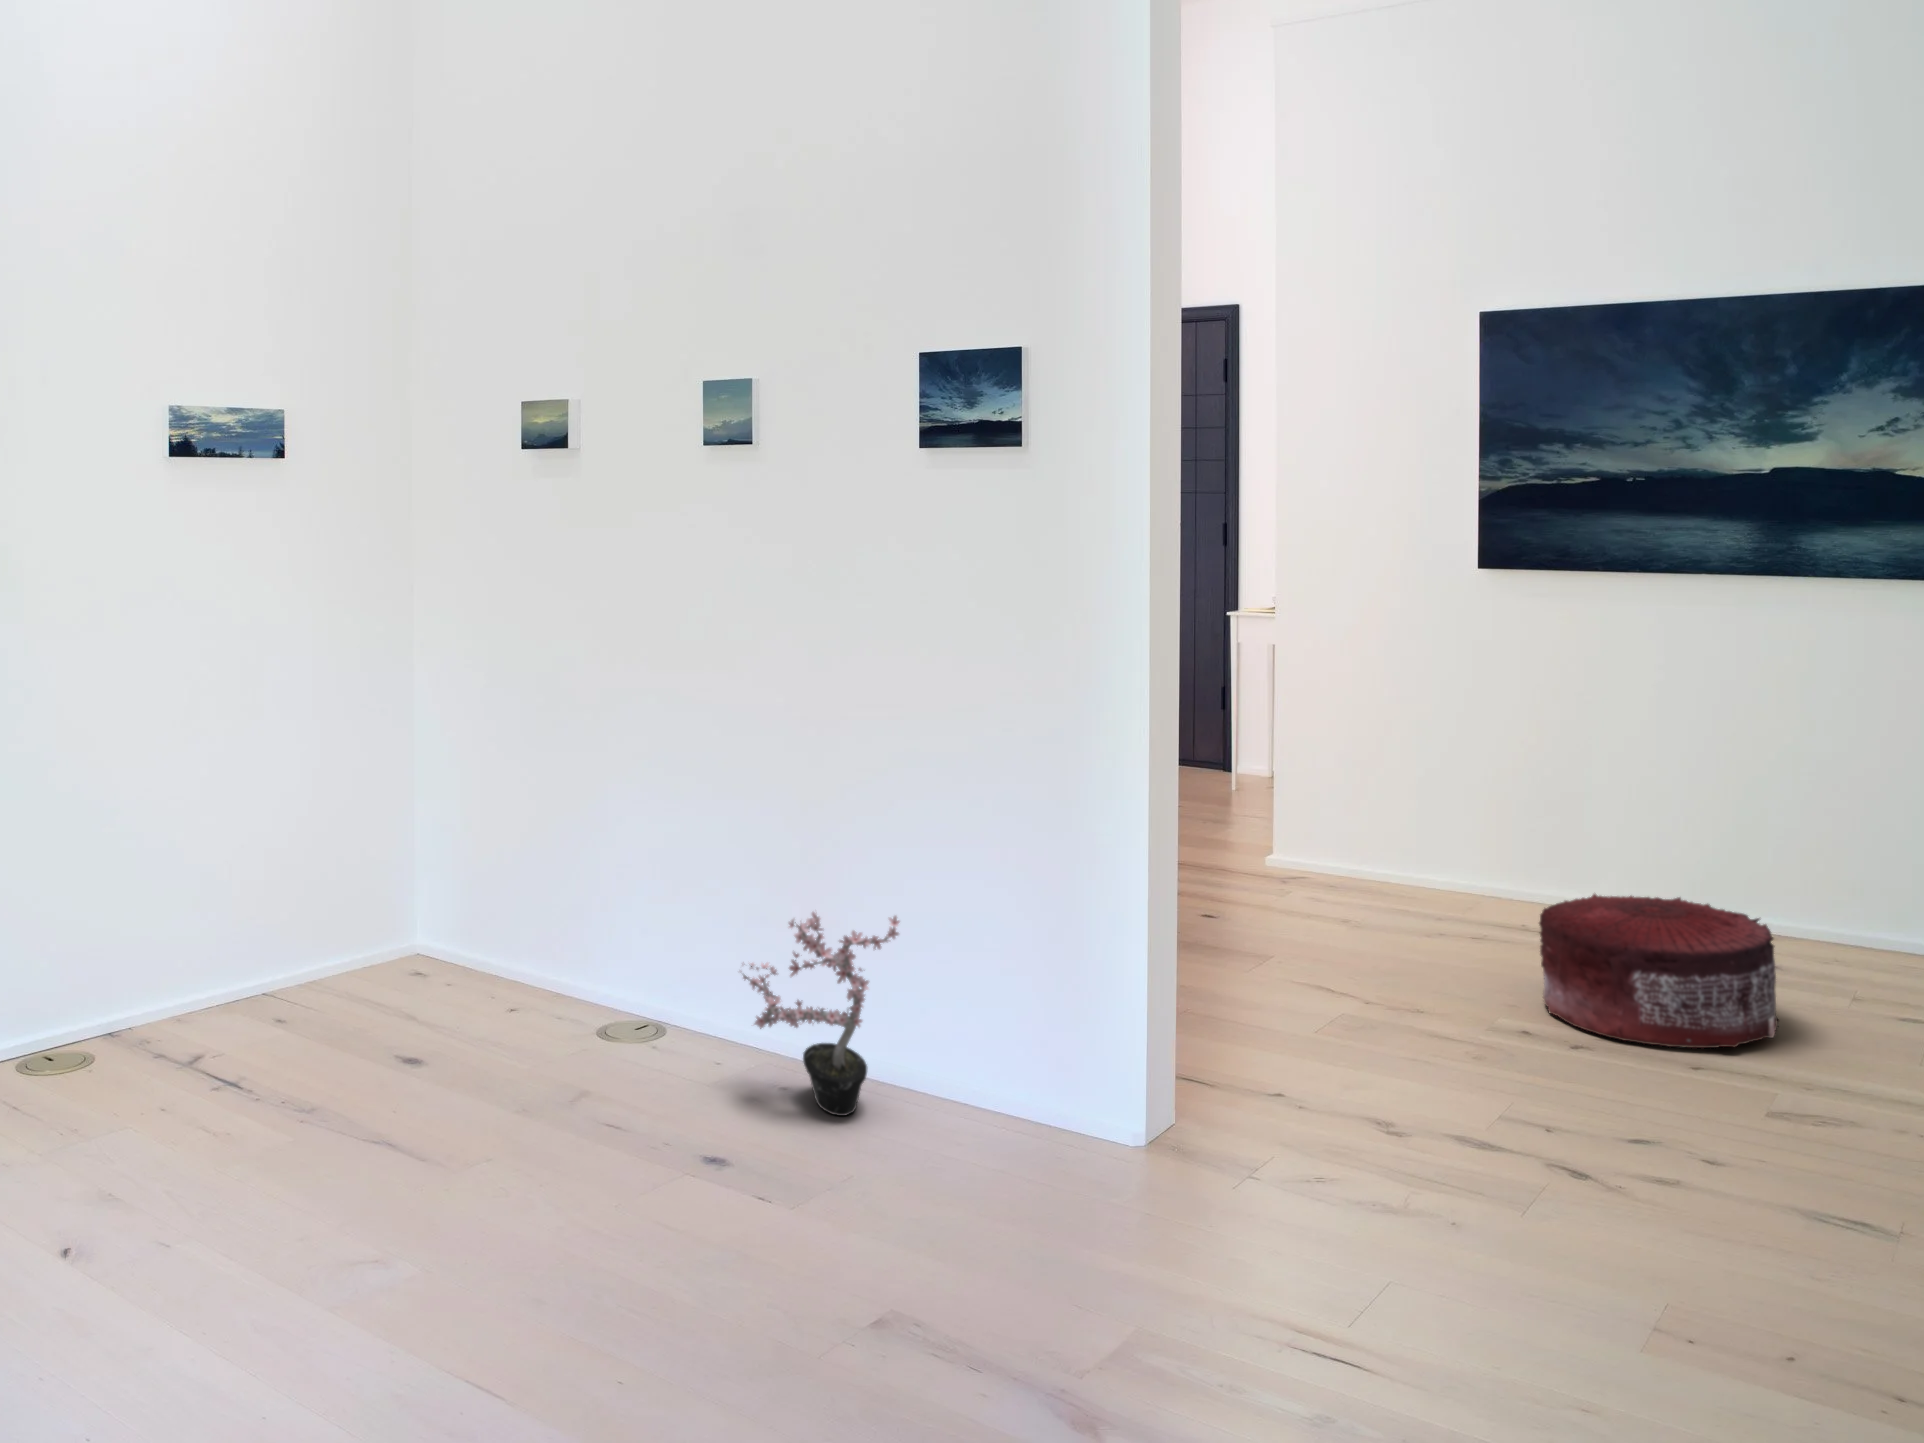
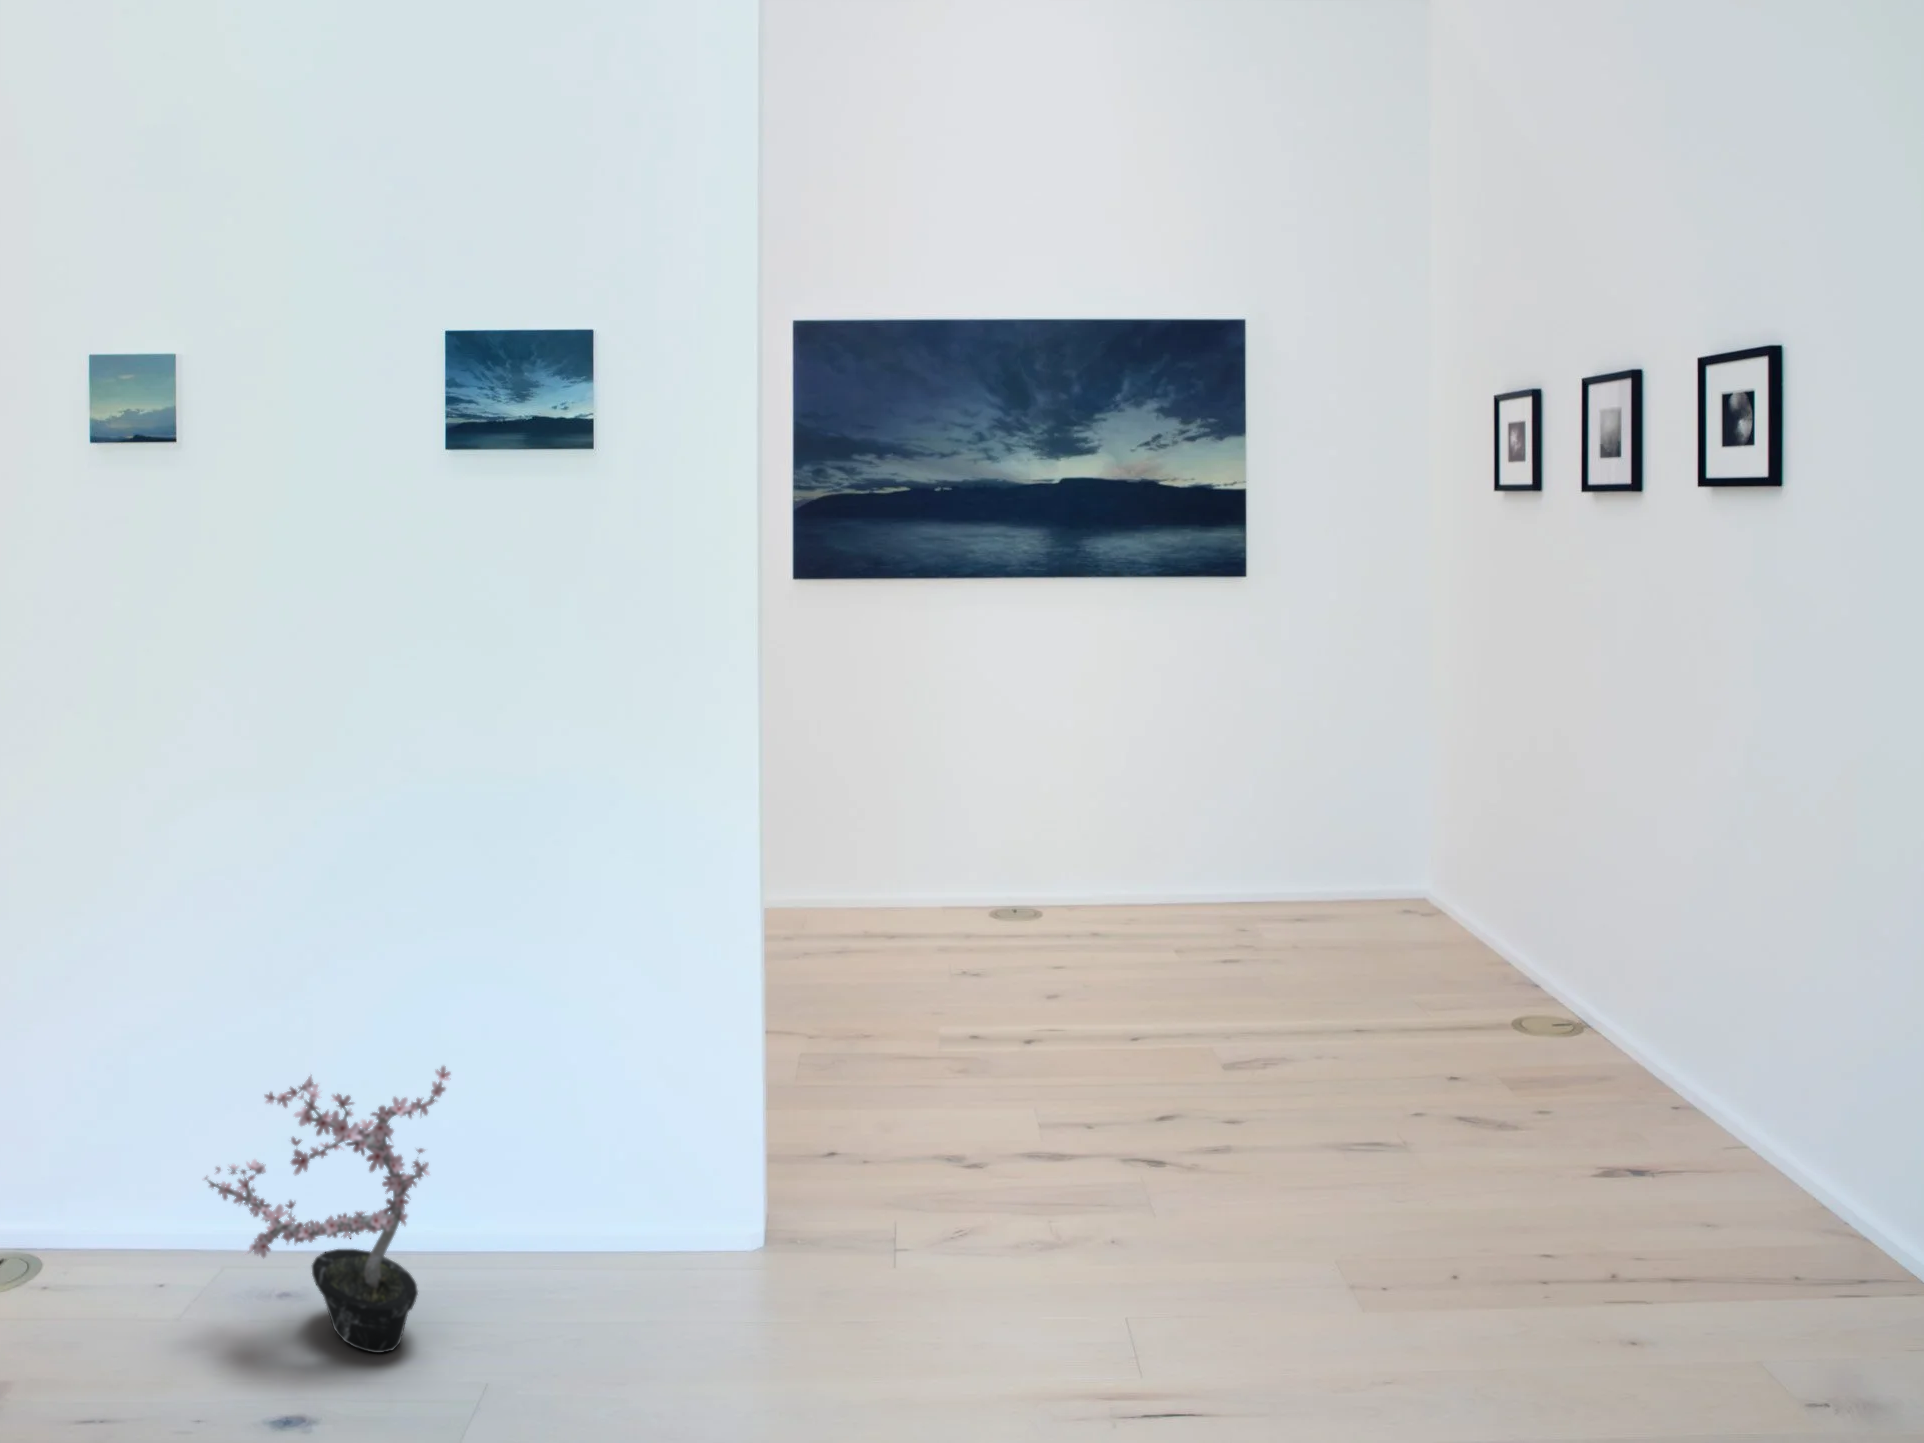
pouf: present [1539,894,1778,1048] -> none [961,892,1174,1047]

